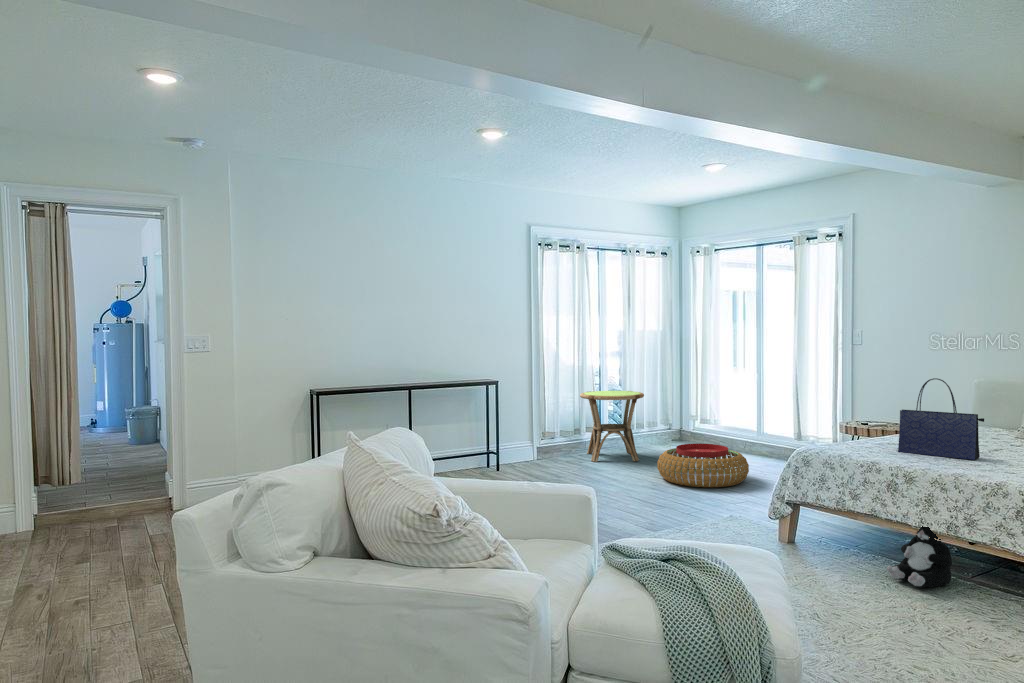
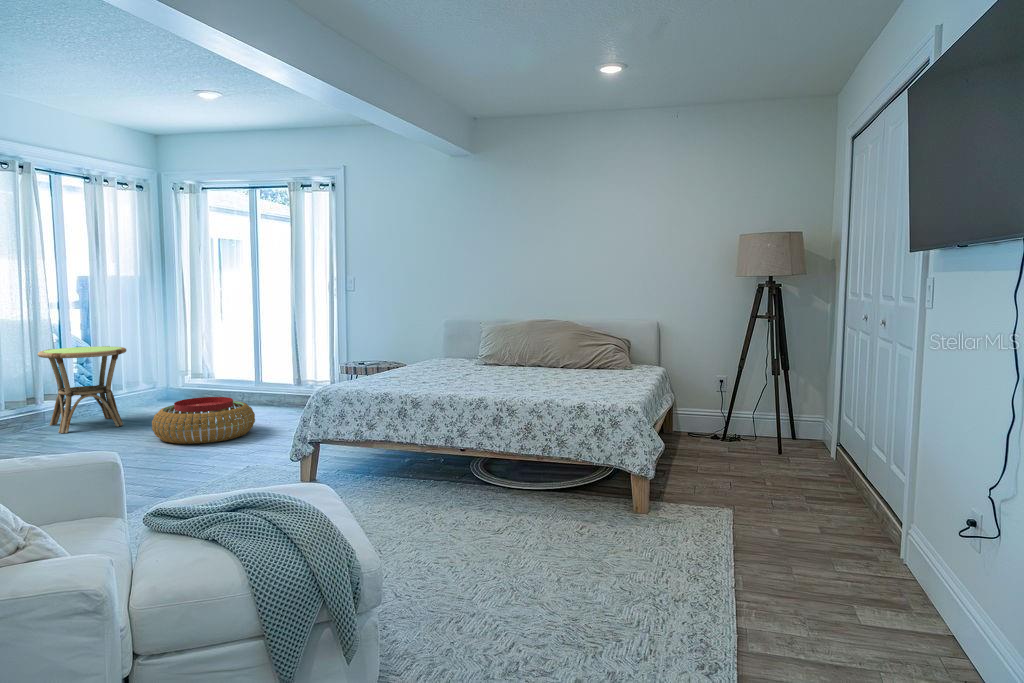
tote bag: present [898,378,984,460] -> none [401,317,464,383]
plush toy: present [887,526,952,587] -> none [400,435,448,495]

